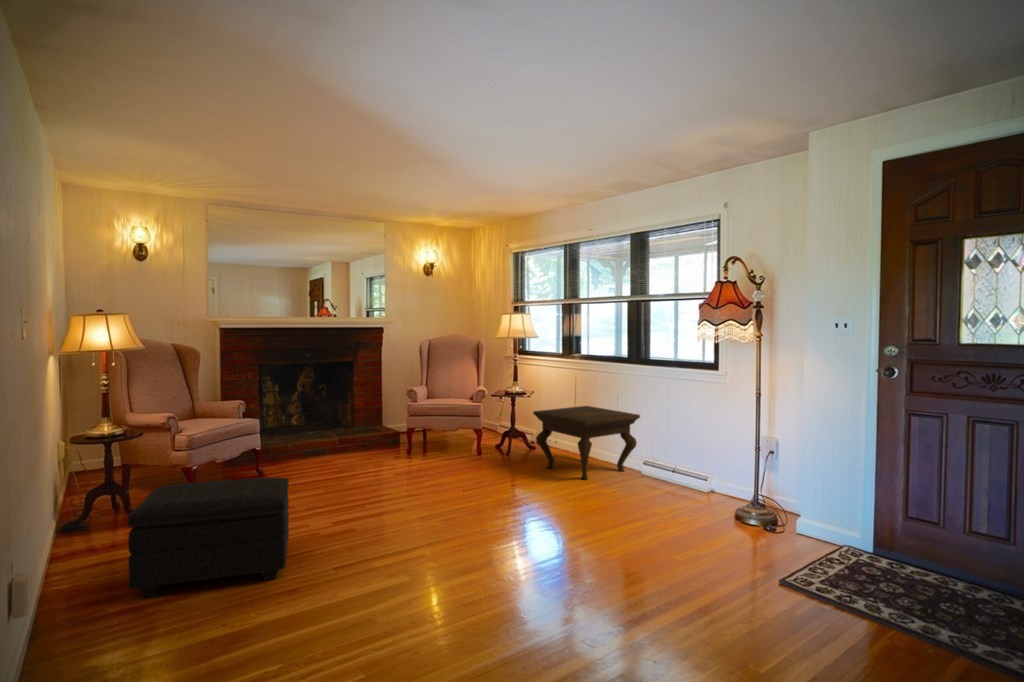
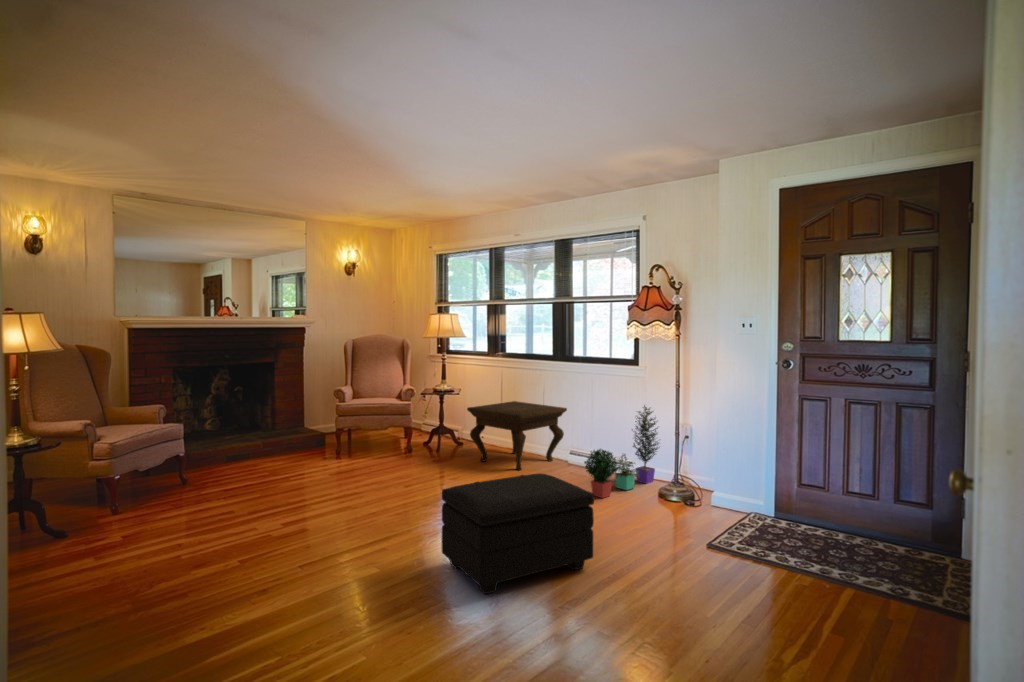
potted plant: none [648,414,742,517] -> present [584,405,658,498]
footstool: present [128,478,289,597] -> present [442,473,594,594]

